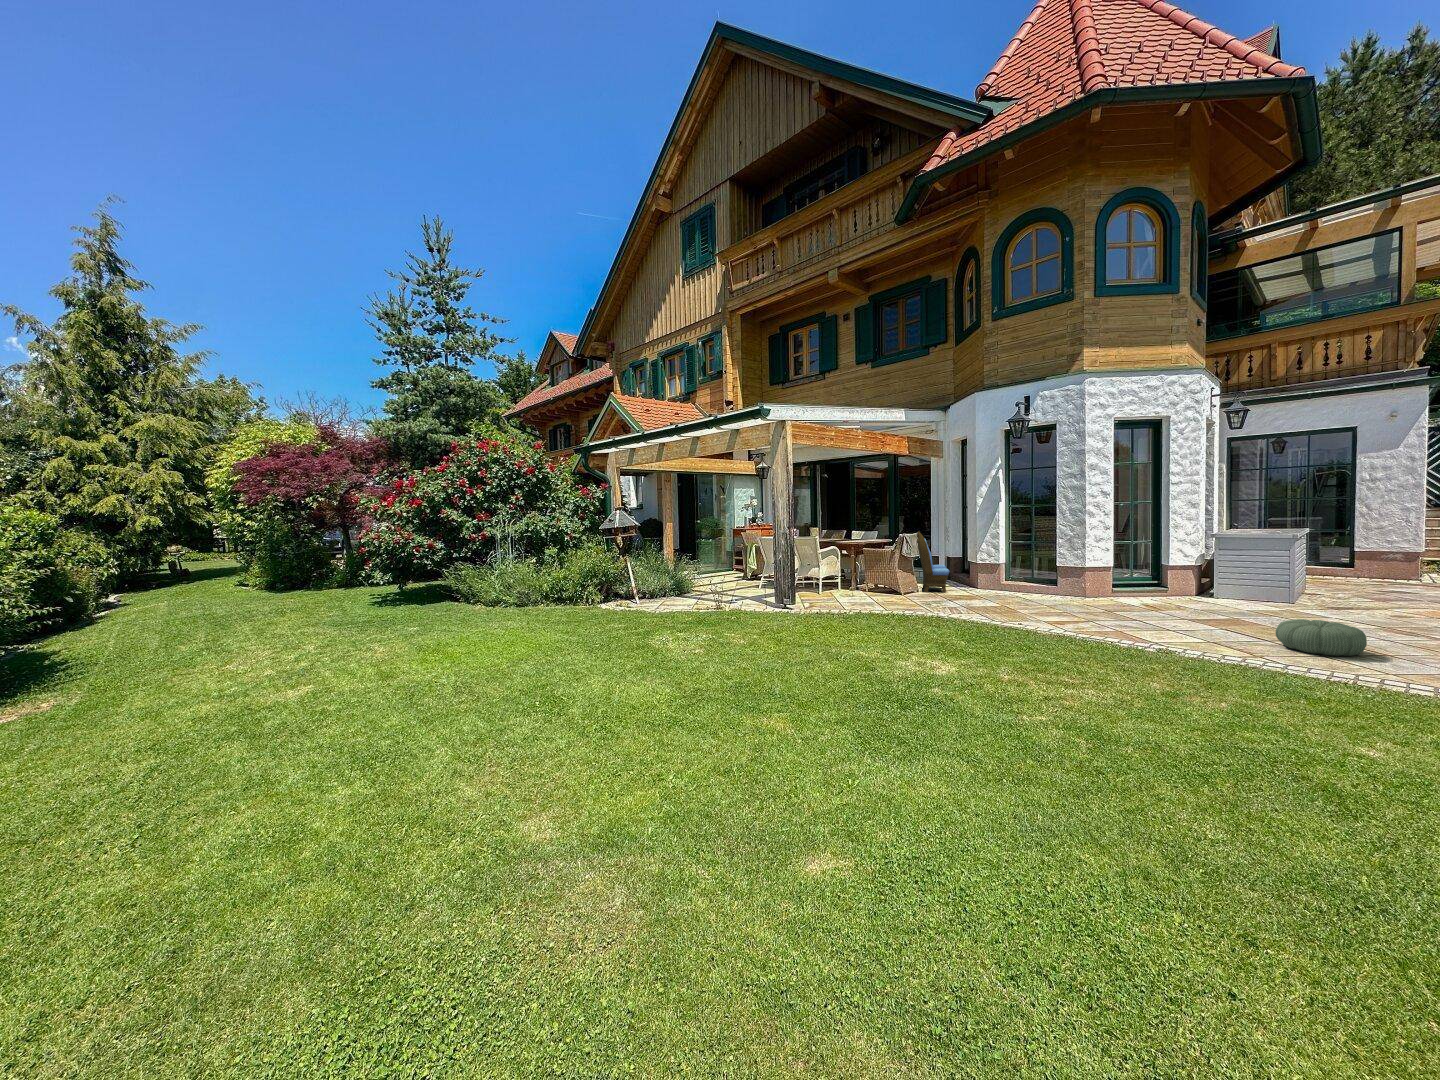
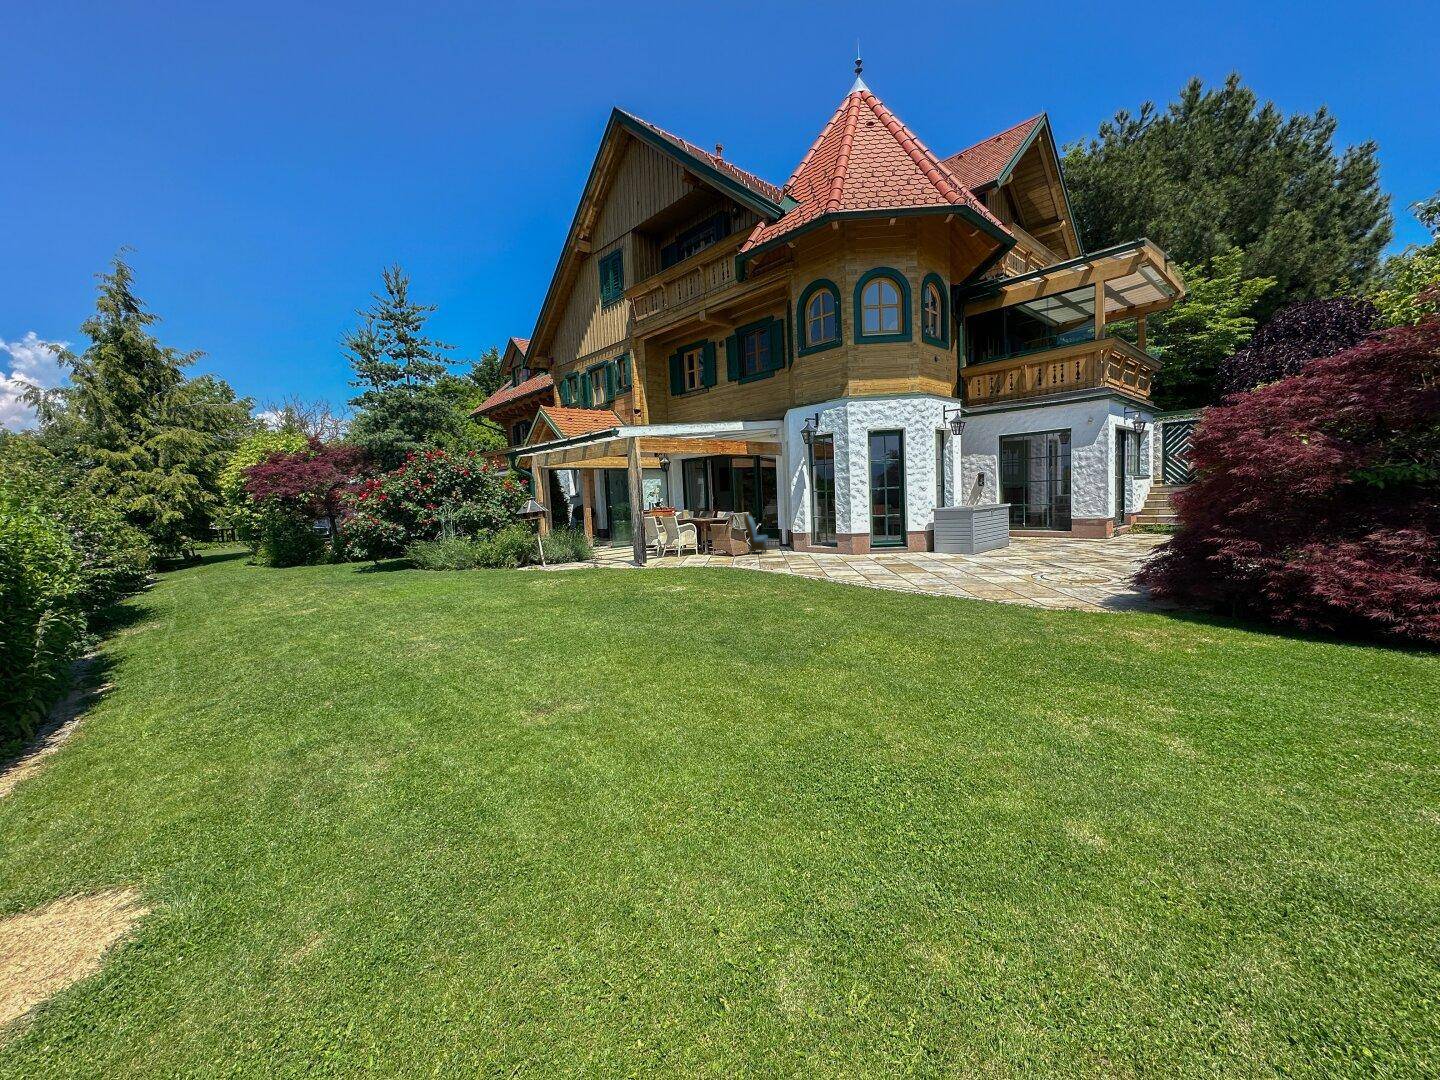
pouf: present [1275,619,1367,656] -> none [892,560,930,579]

